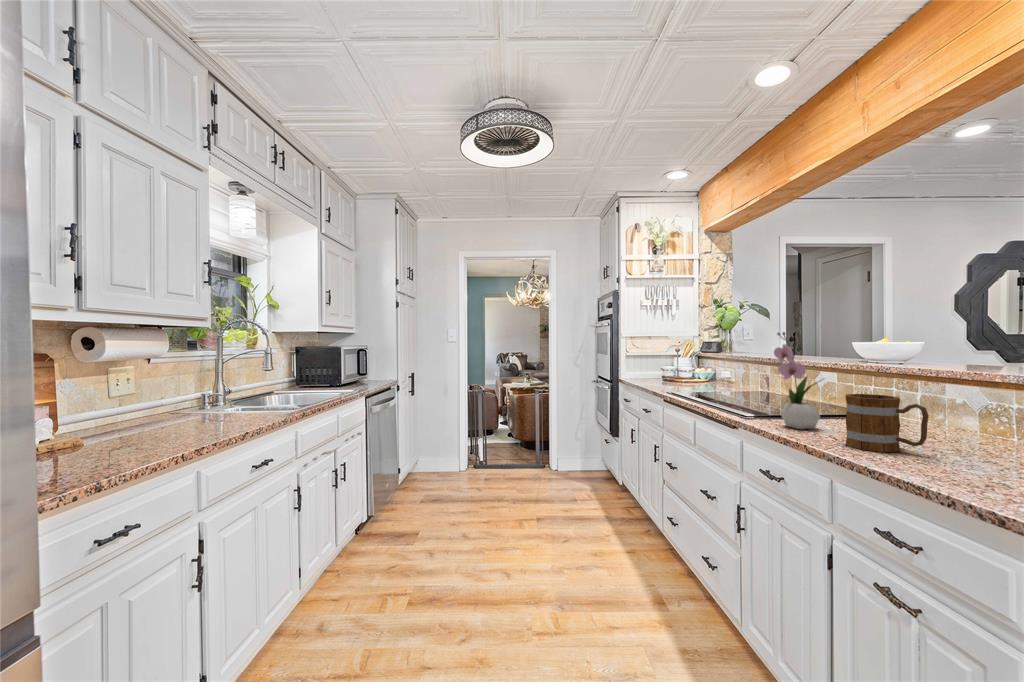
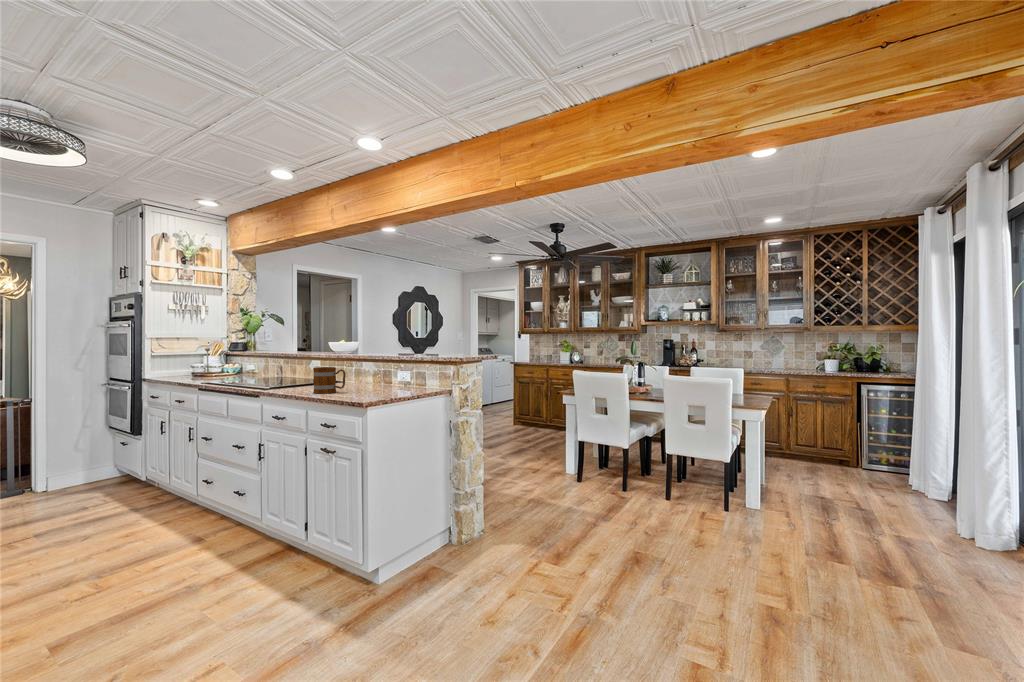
flower arrangement: present [774,332,820,429] -> none [279,336,307,390]

